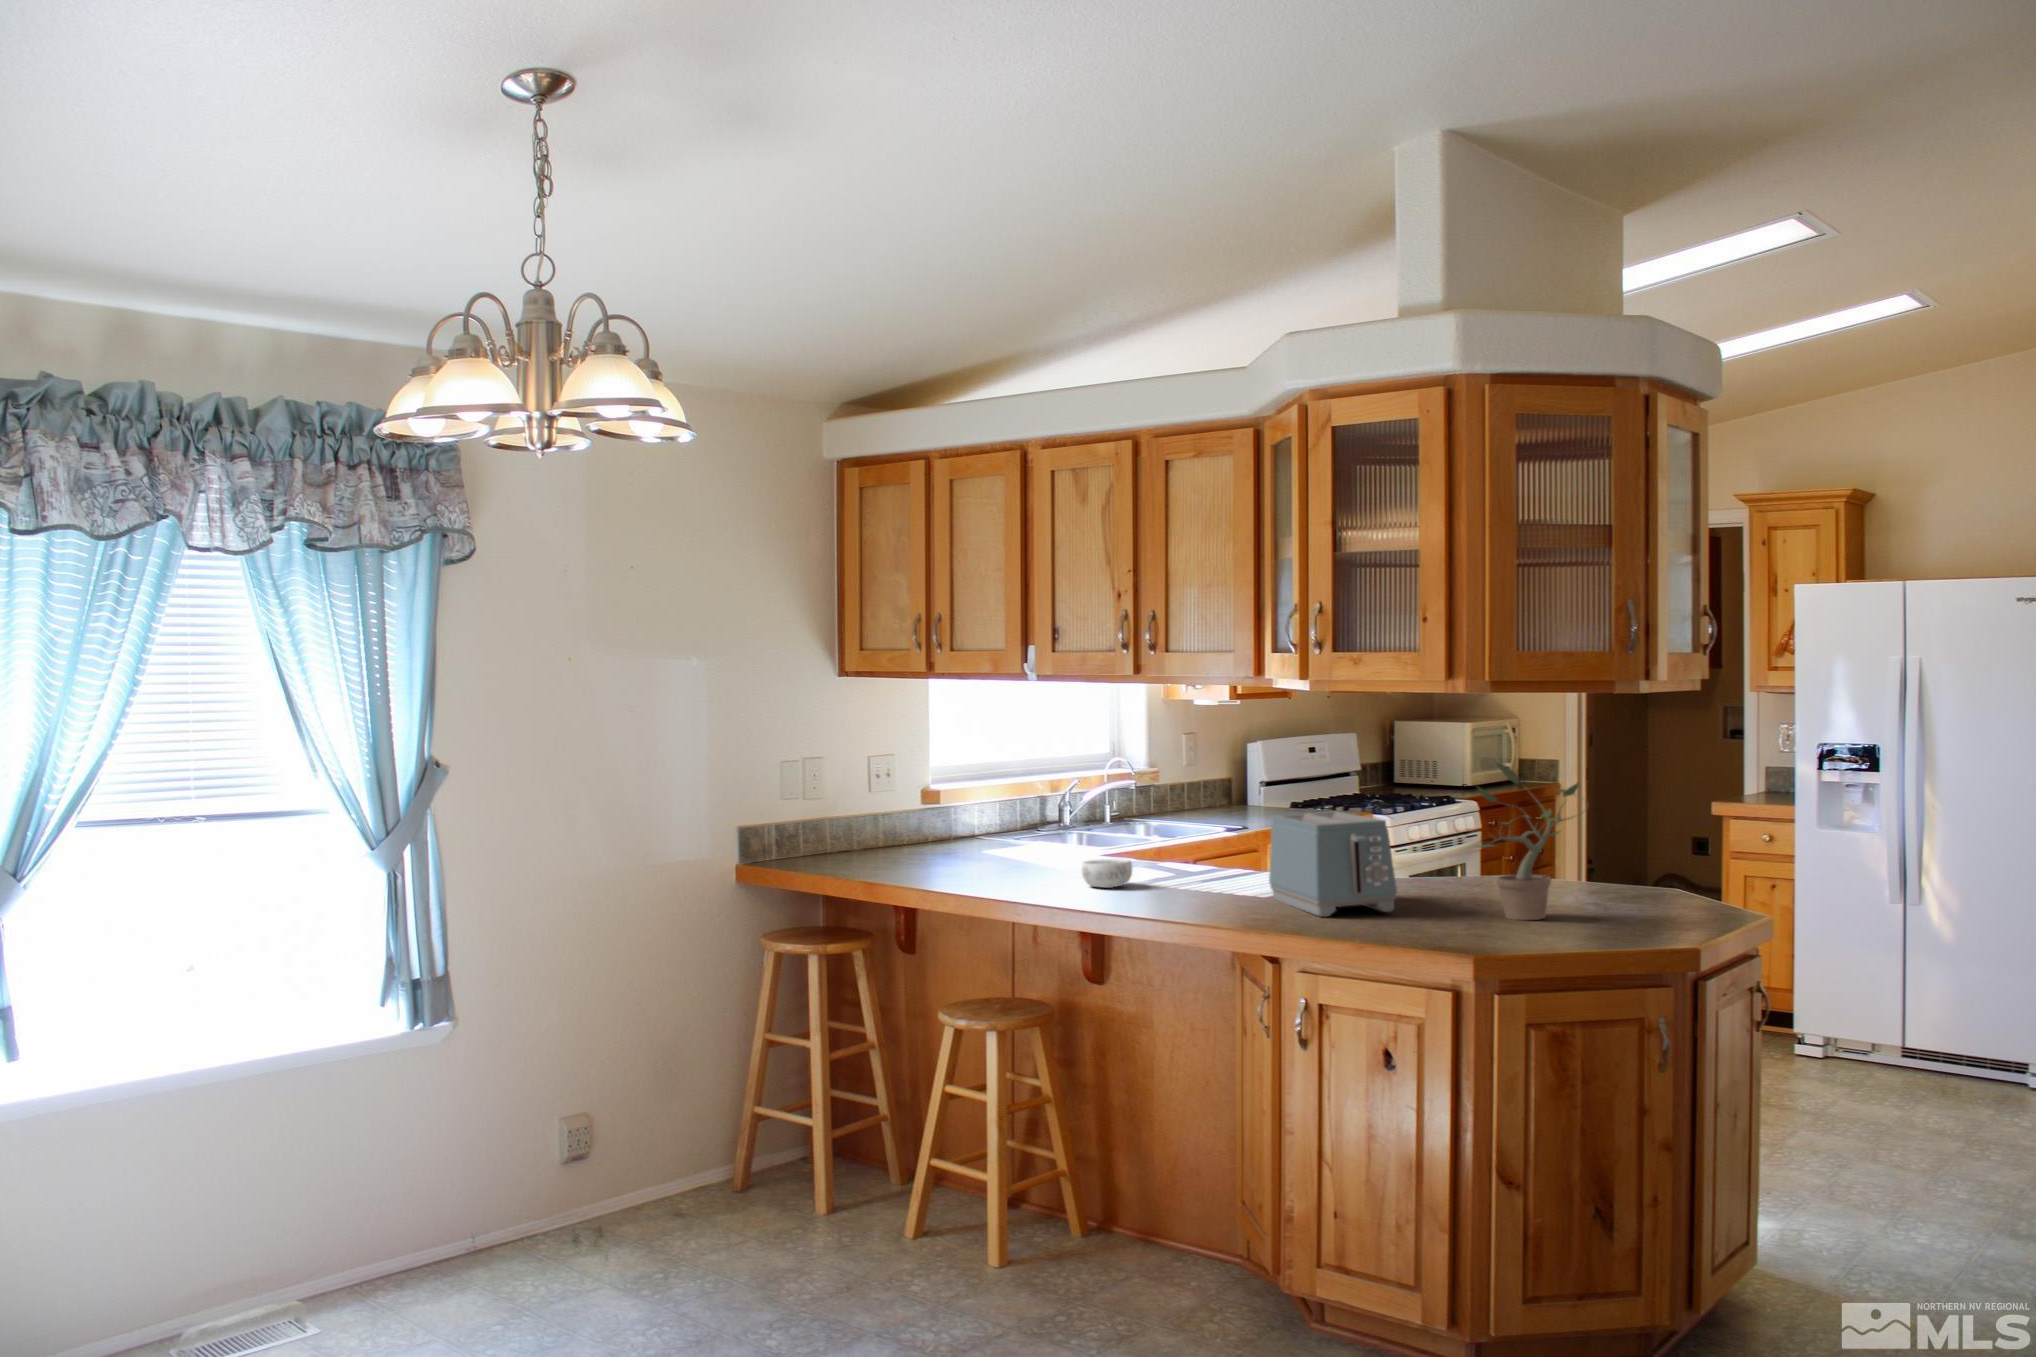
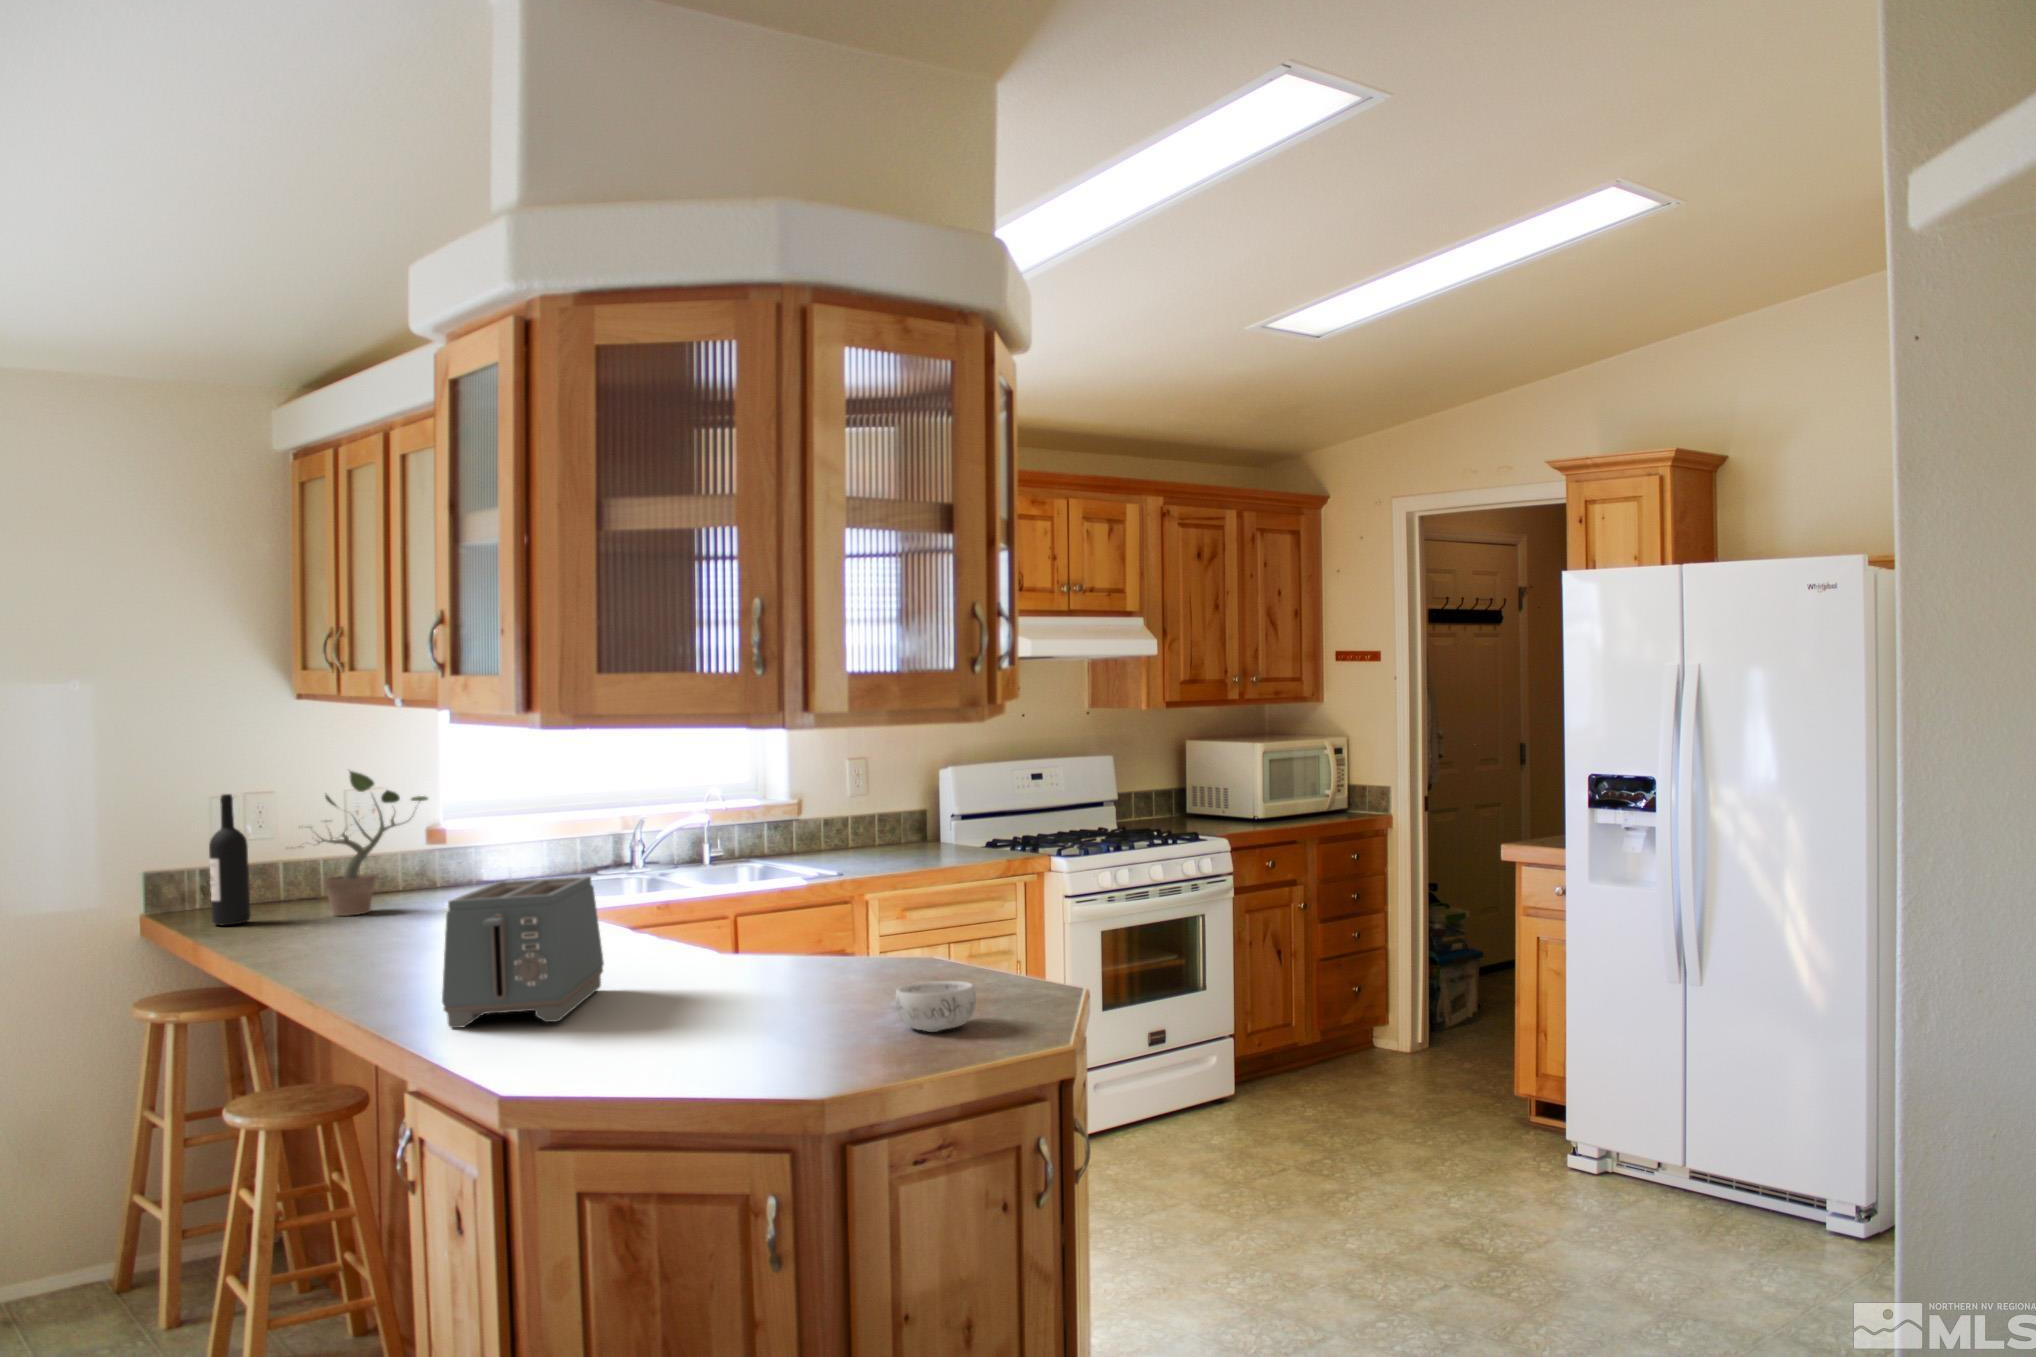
wine bottle: none [864,757,895,864] -> present [209,794,251,925]
potted plant: present [1478,763,1589,920] -> present [292,771,428,916]
decorative bowl: present [1082,859,1132,888] -> present [895,981,976,1032]

